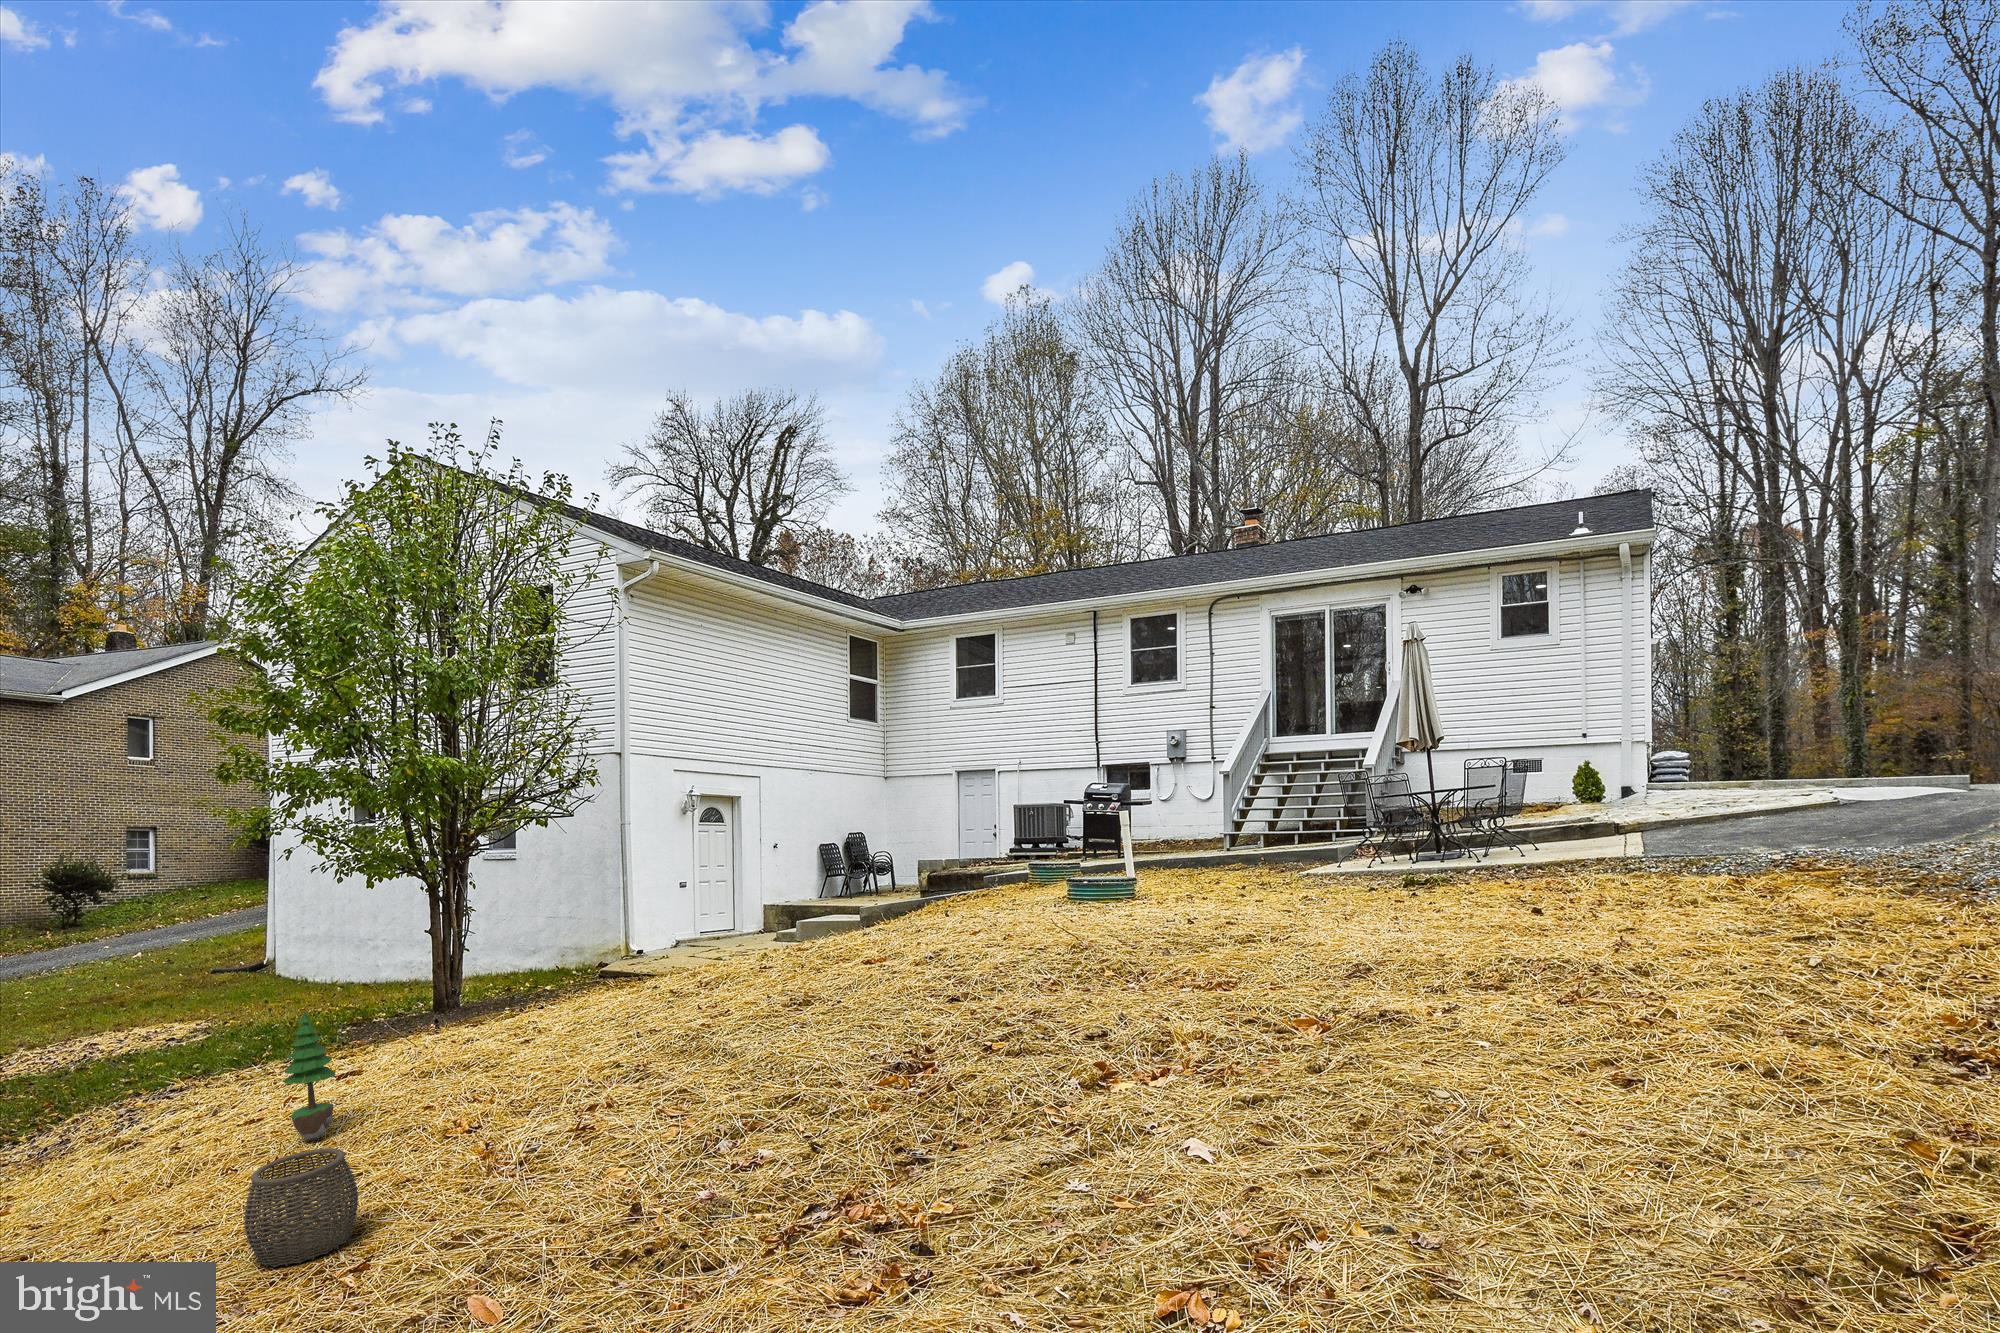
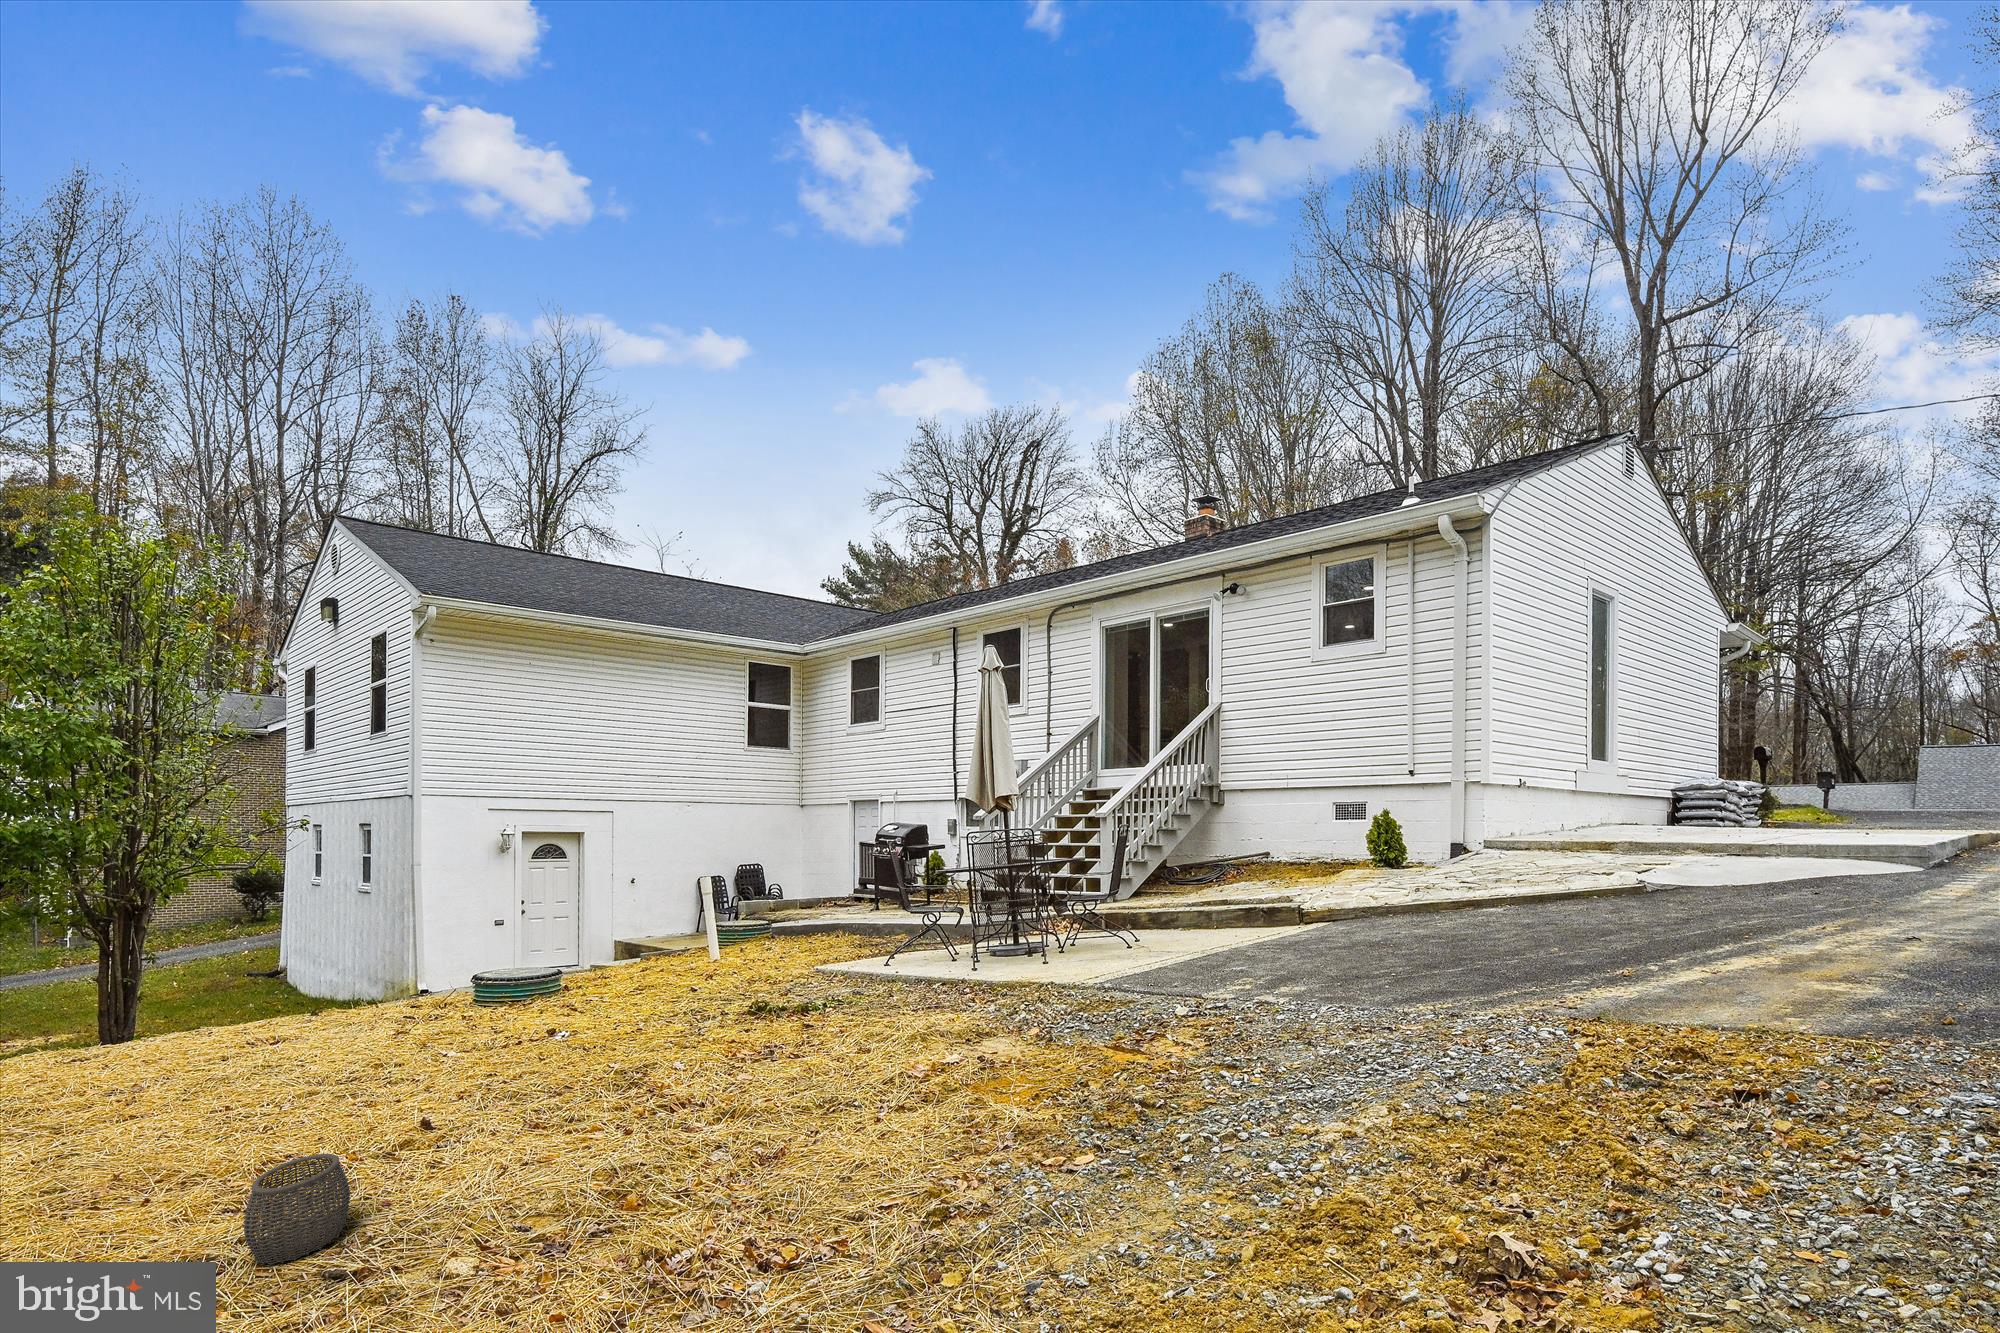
potted tree: present [282,1011,335,1140] -> none [277,1019,328,1130]

